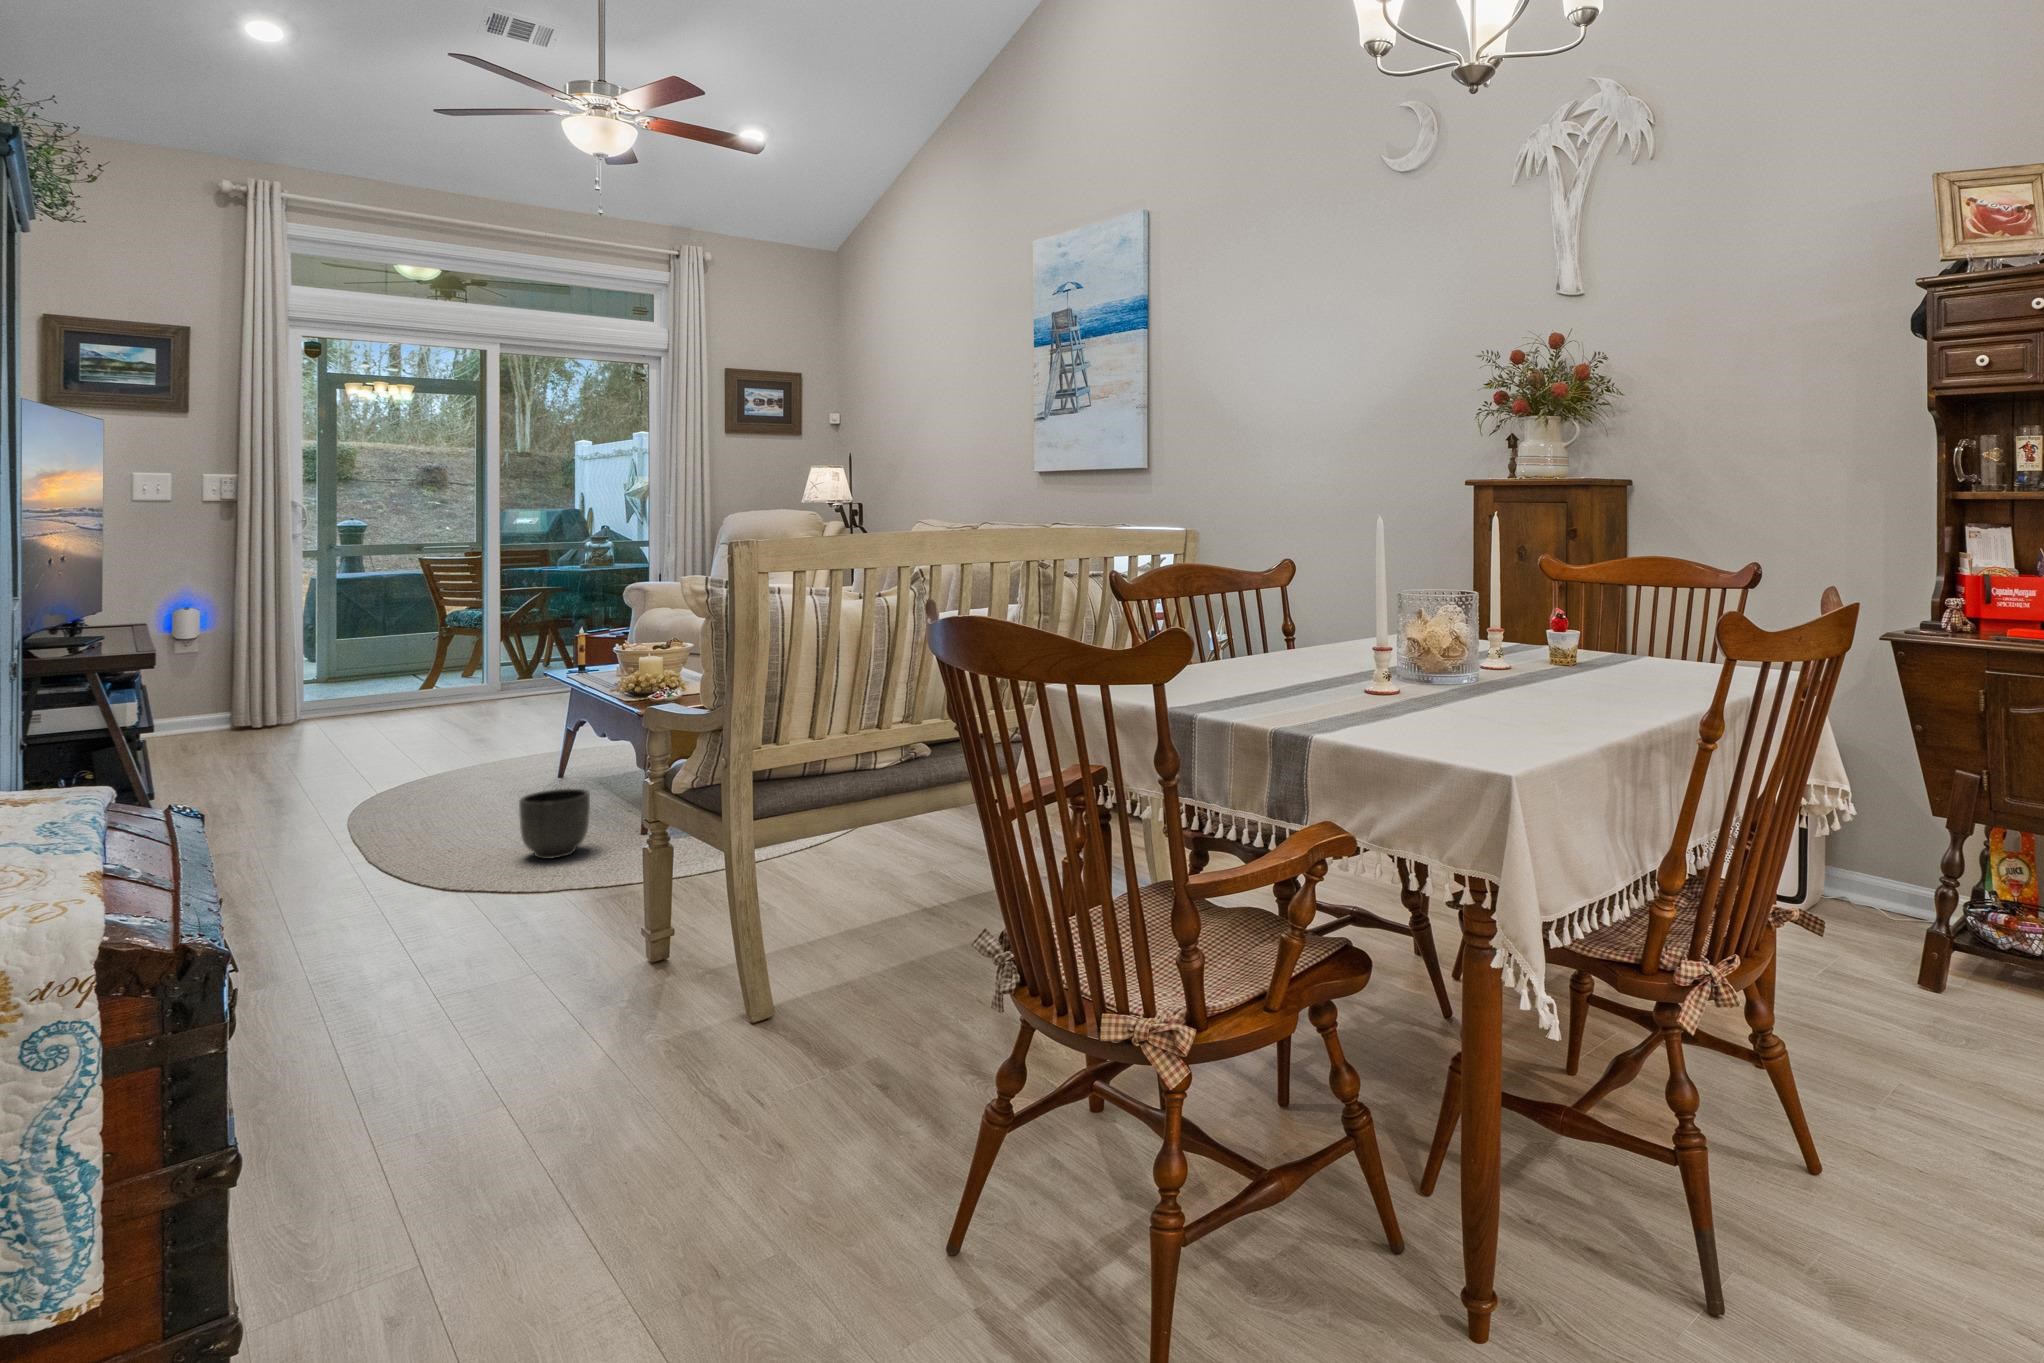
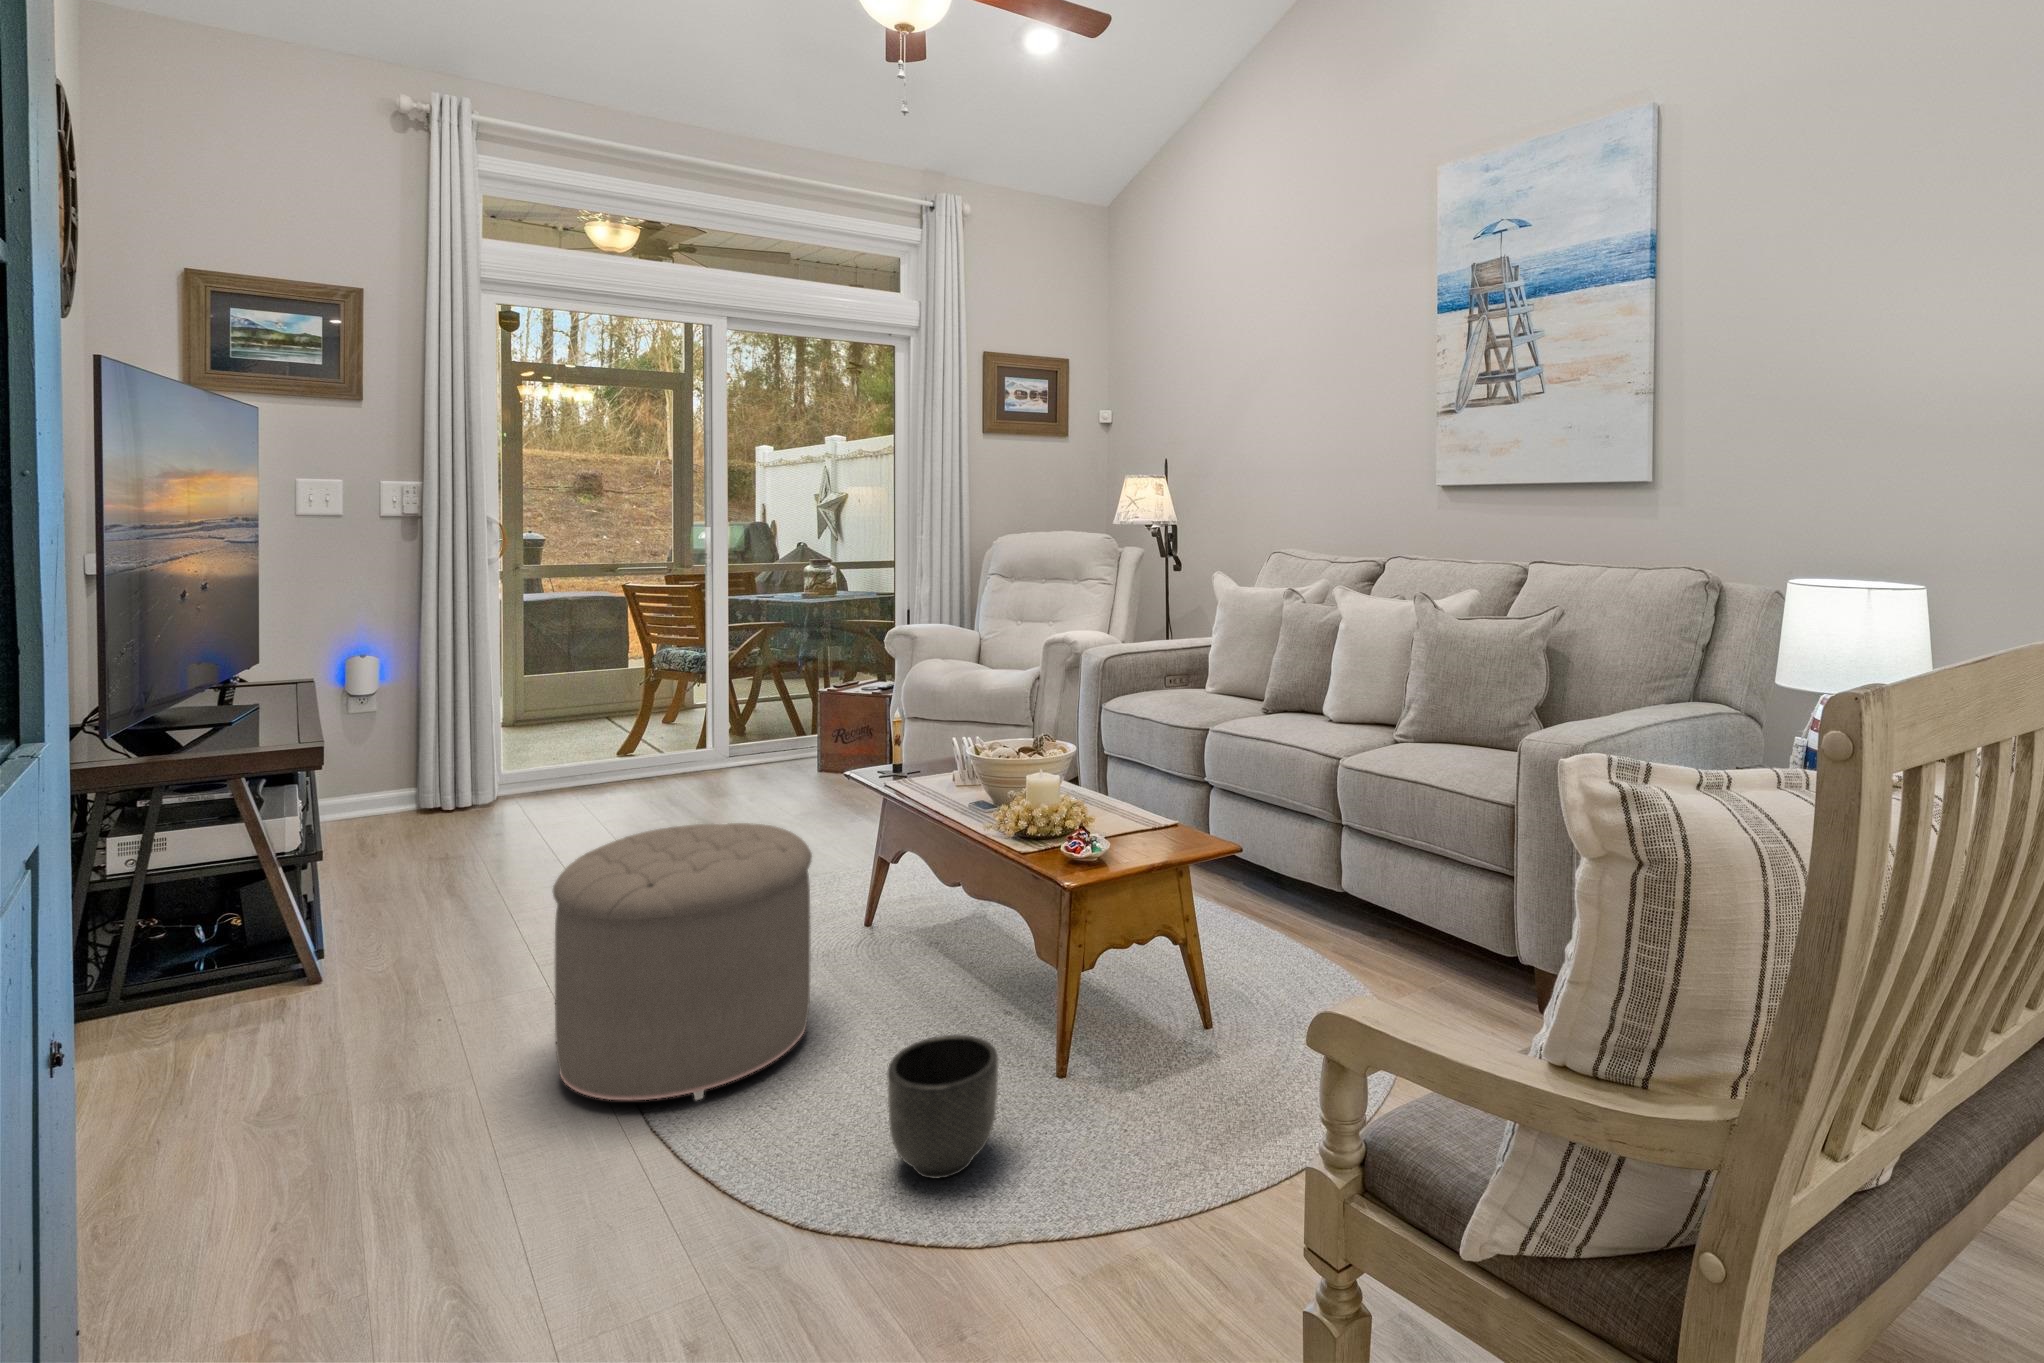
ottoman: none [325,689,500,839] -> present [553,823,812,1100]

